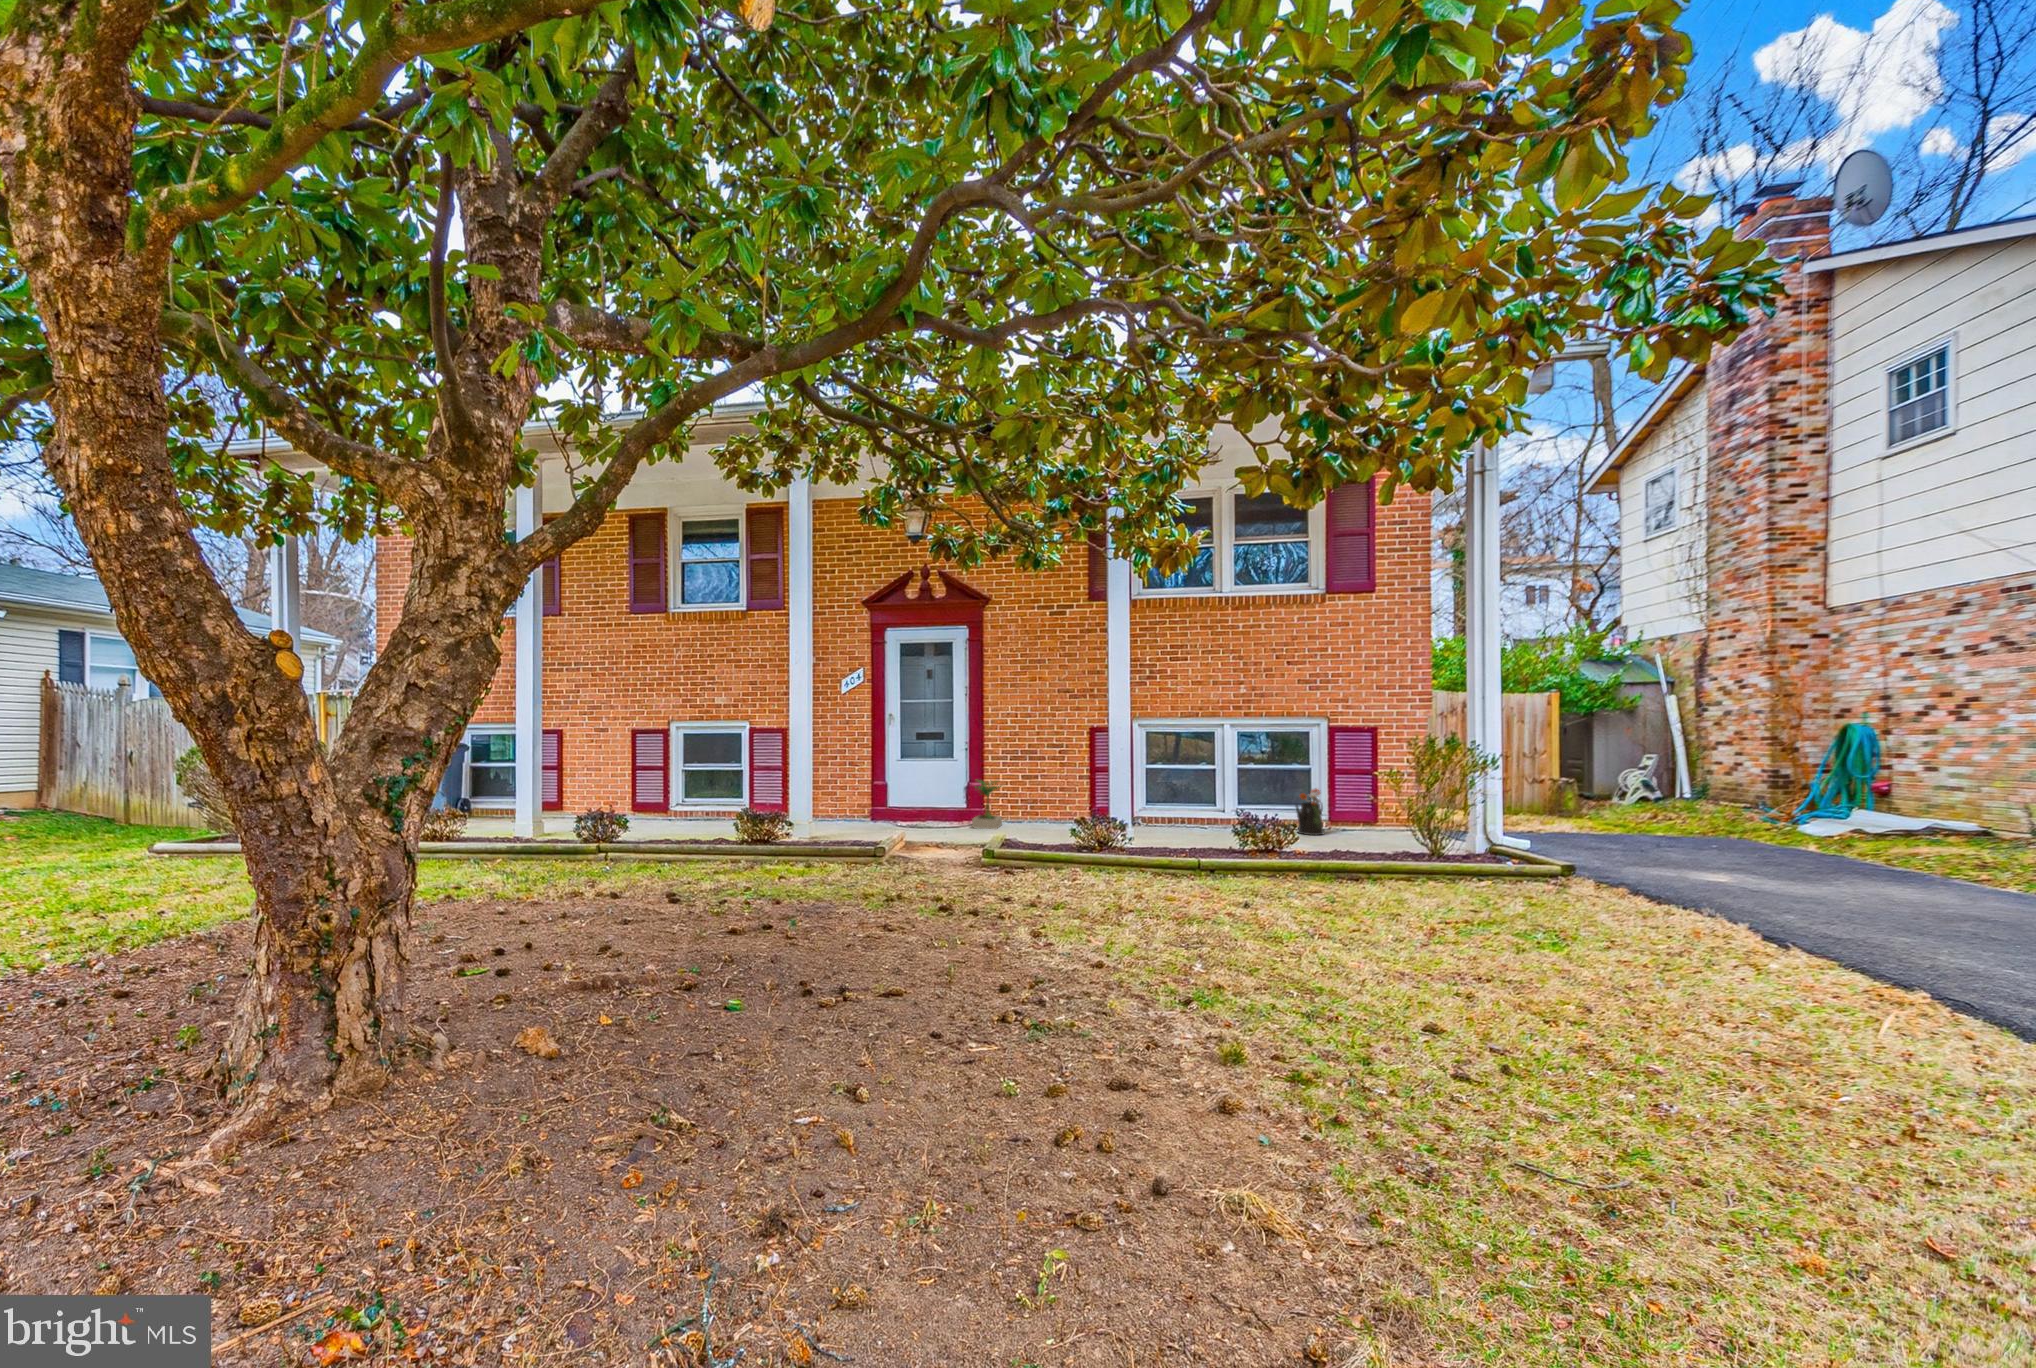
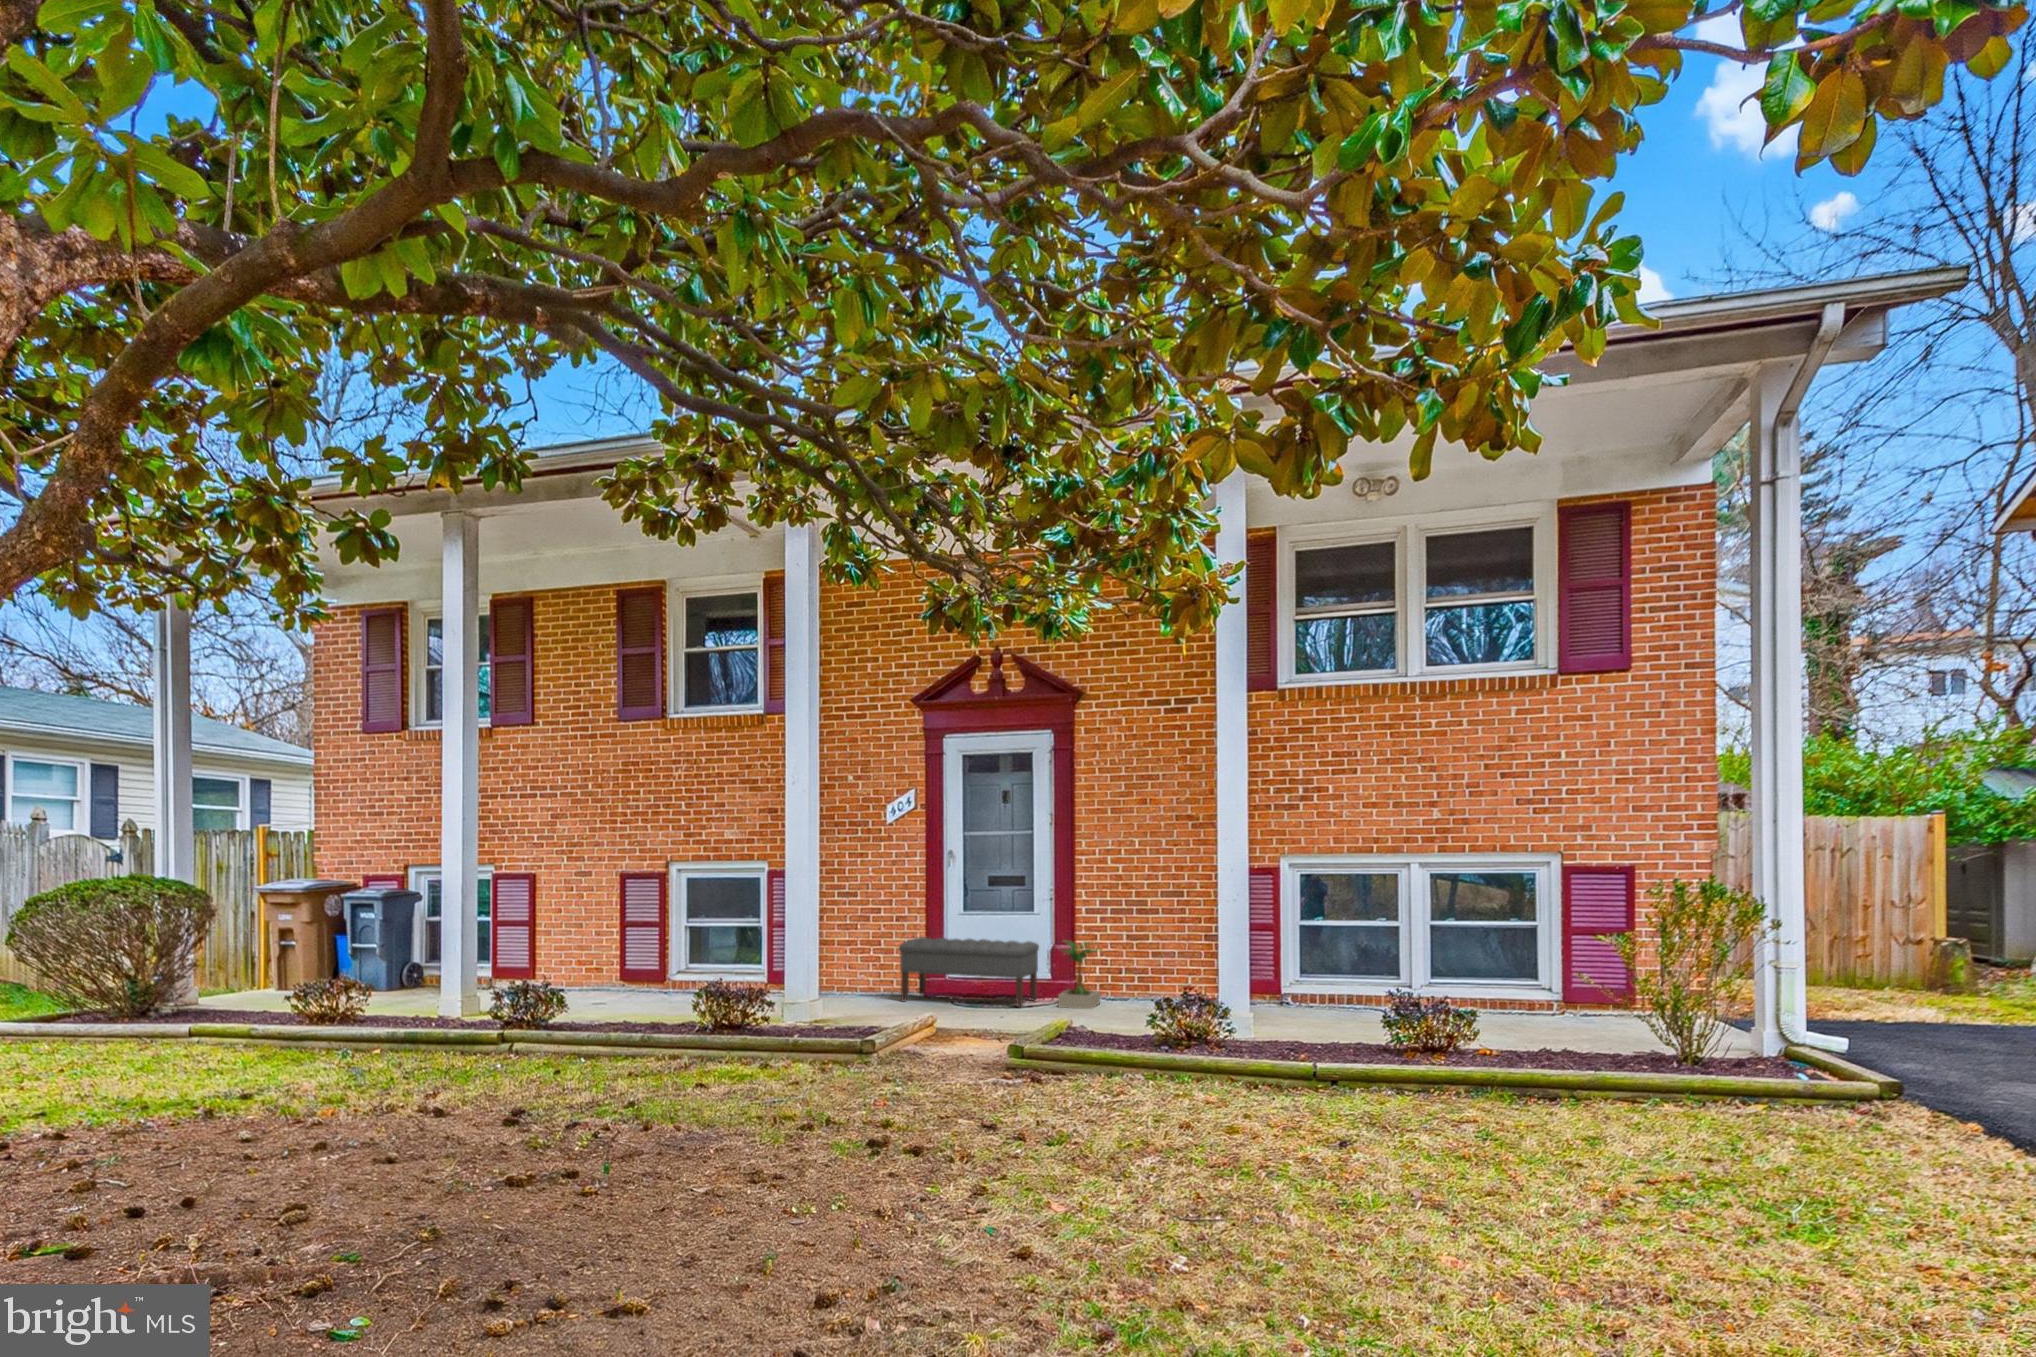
bench: none [852,778,957,830] -> present [899,937,1039,1008]
watering can: present [1296,788,1324,835] -> none [1514,955,1561,1025]

